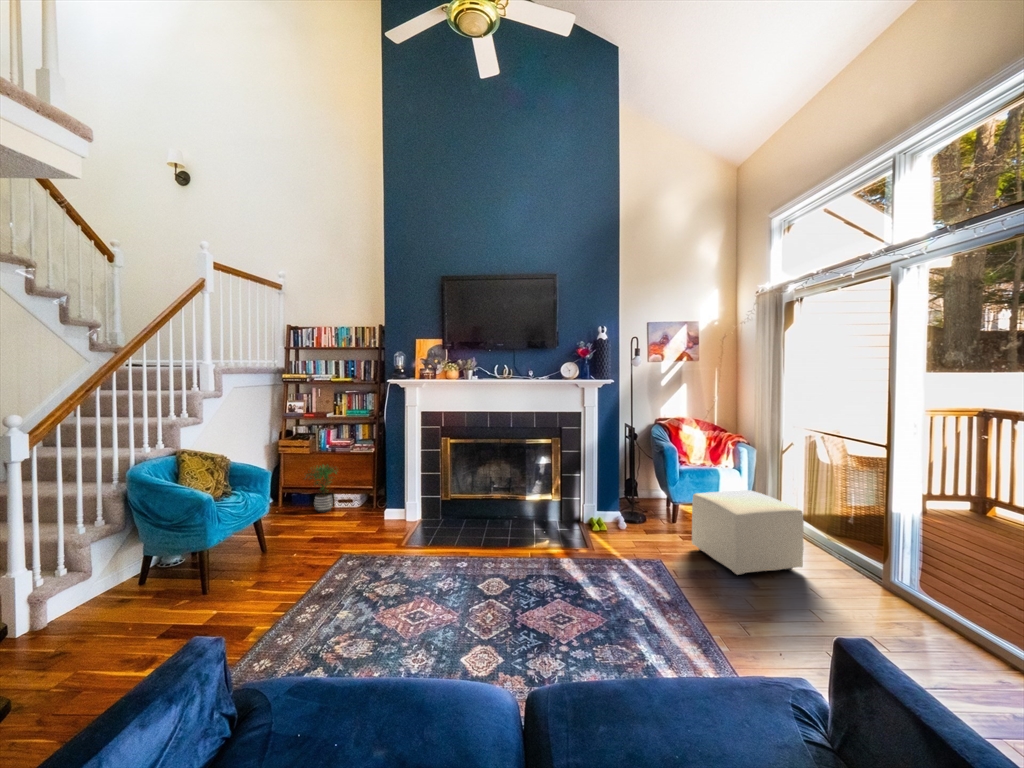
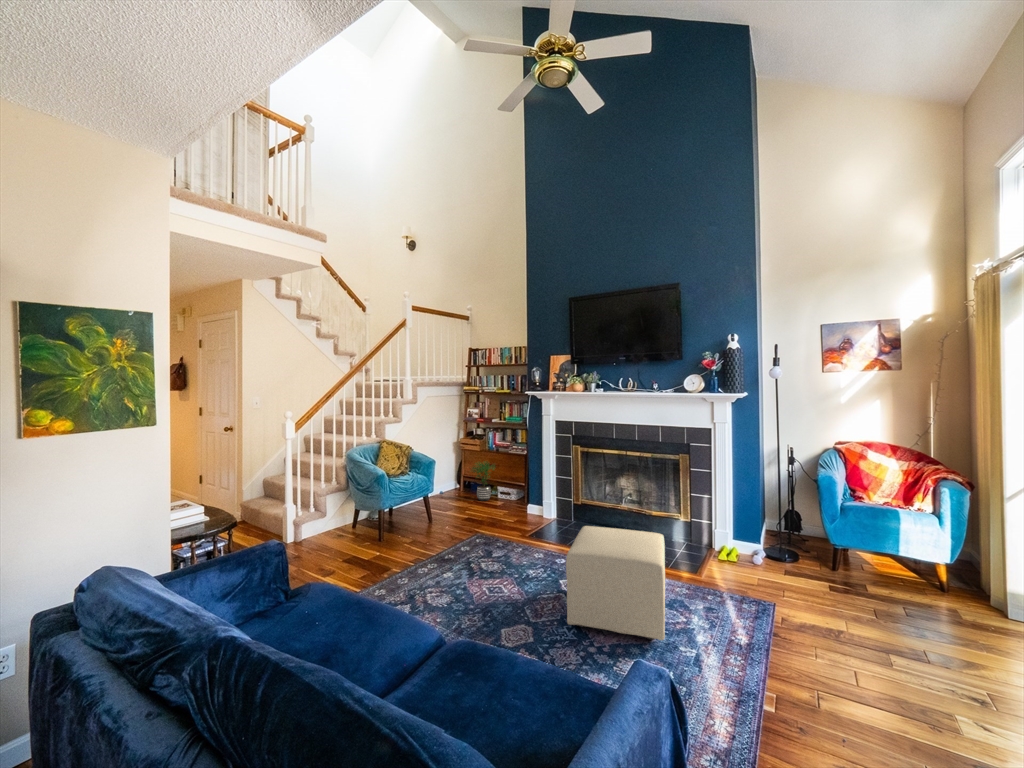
ottoman: present [692,490,804,575] -> present [566,526,665,640]

